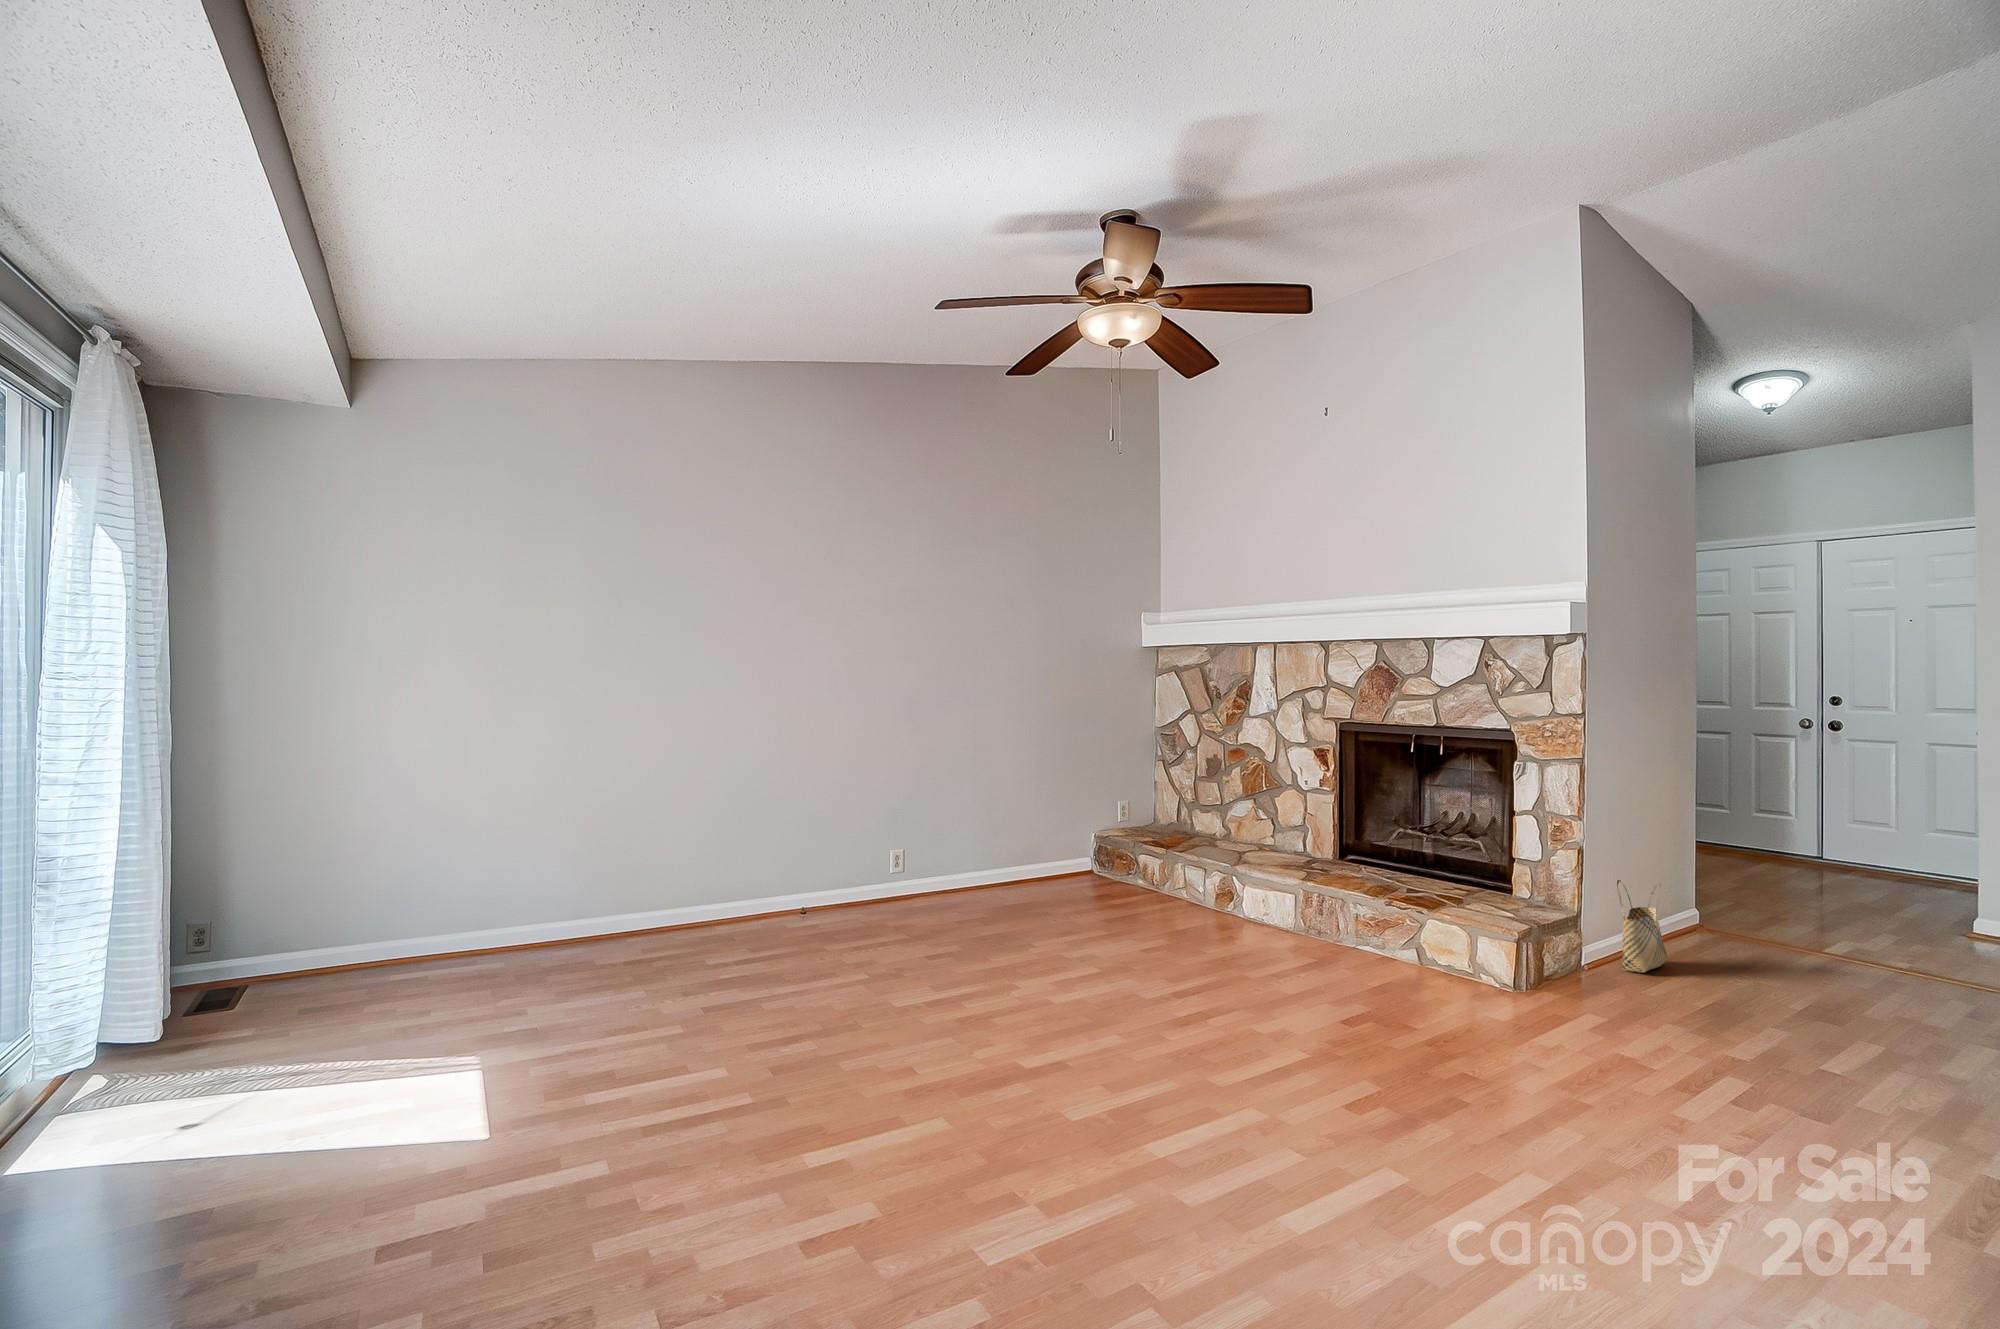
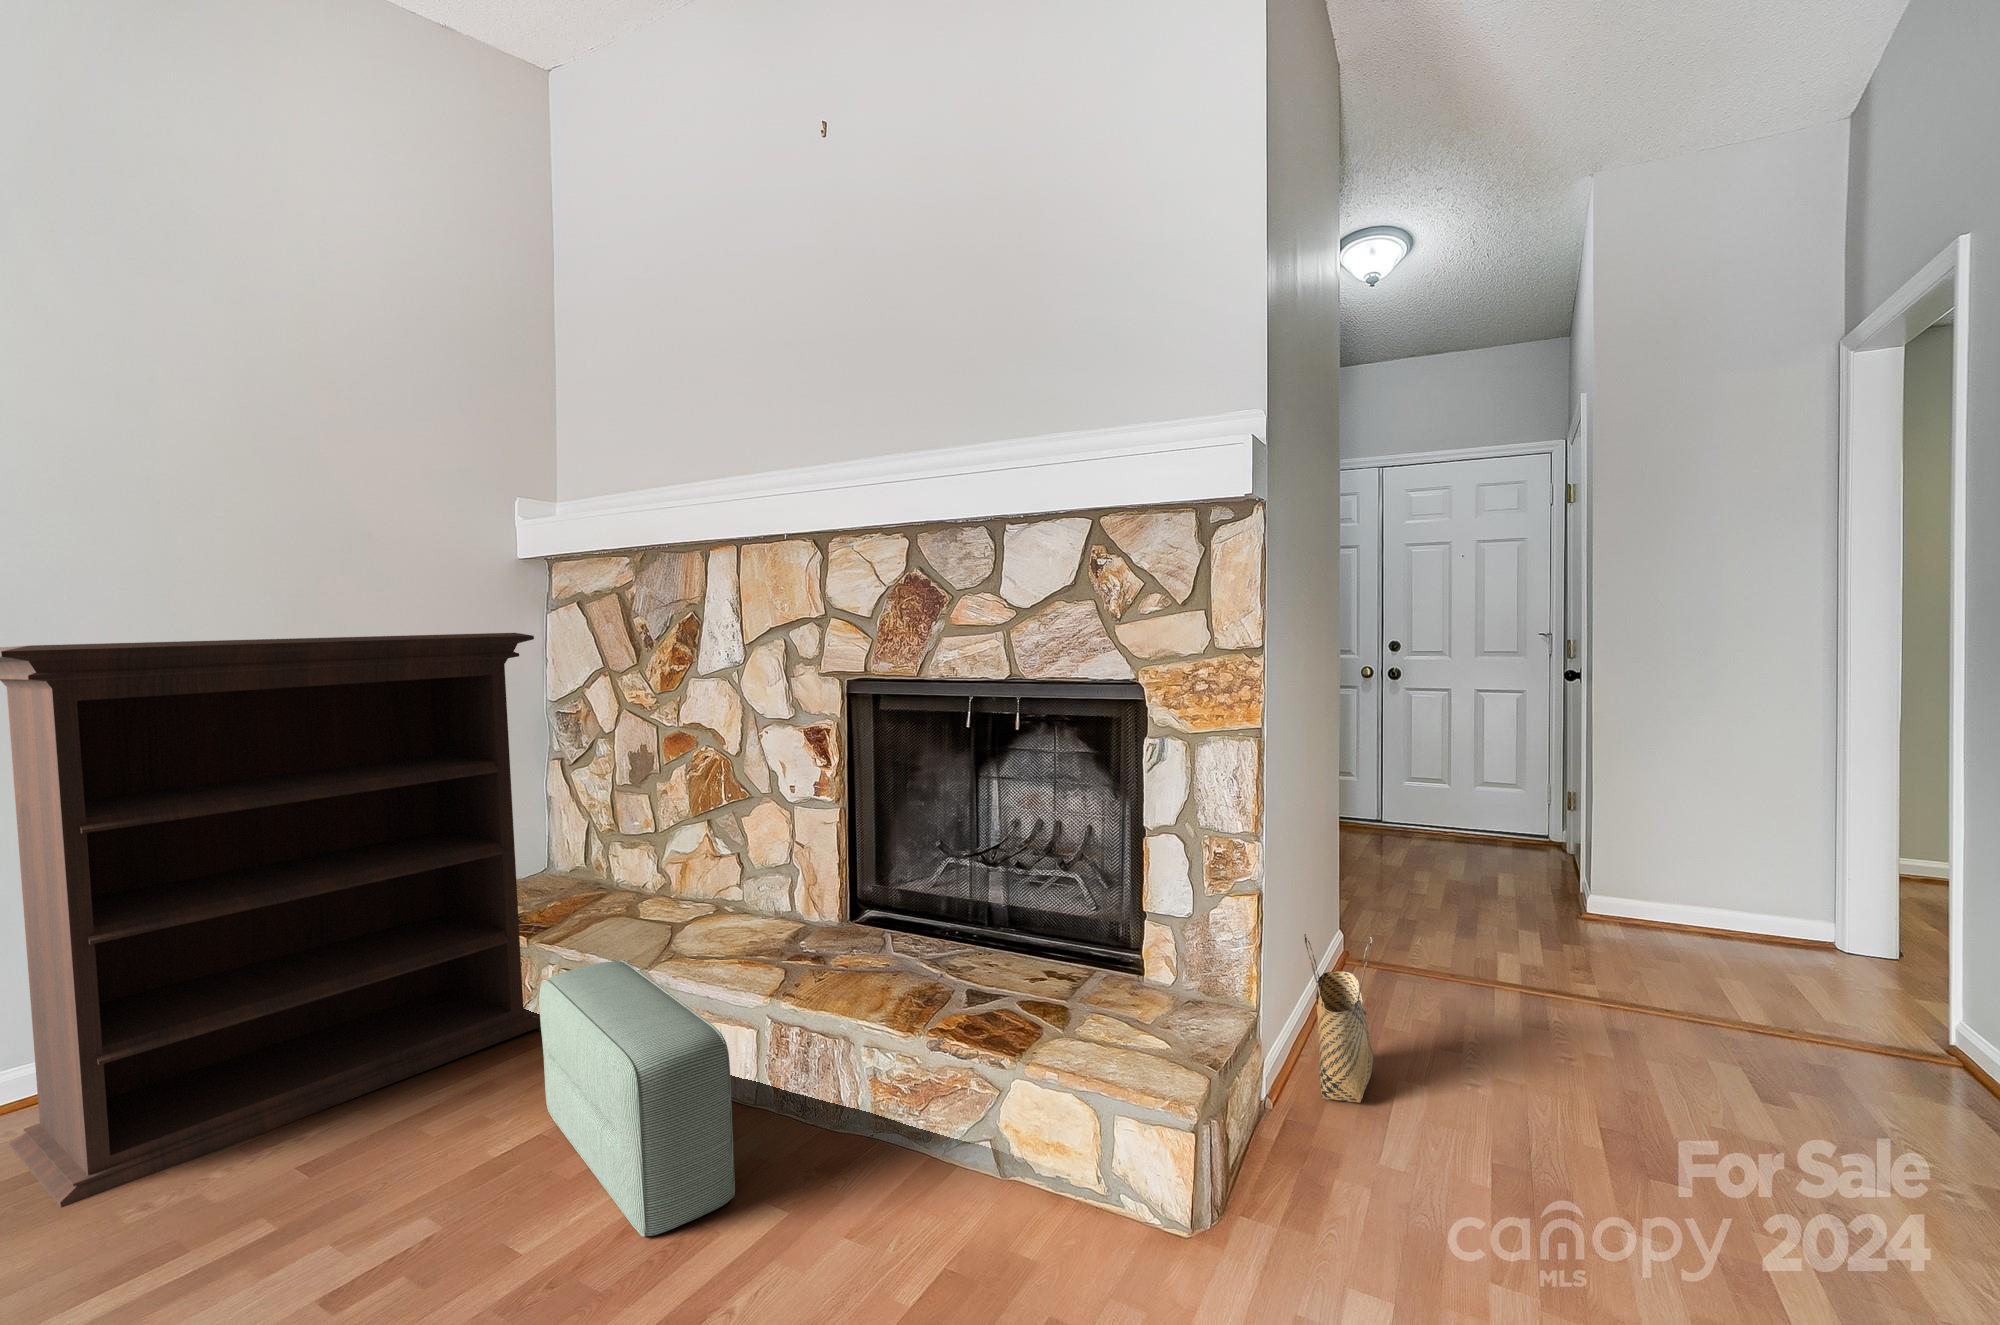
bookshelf: none [965,691,1174,924] -> present [0,633,541,1208]
pouf: none [1191,856,1291,959] -> present [539,960,735,1237]

